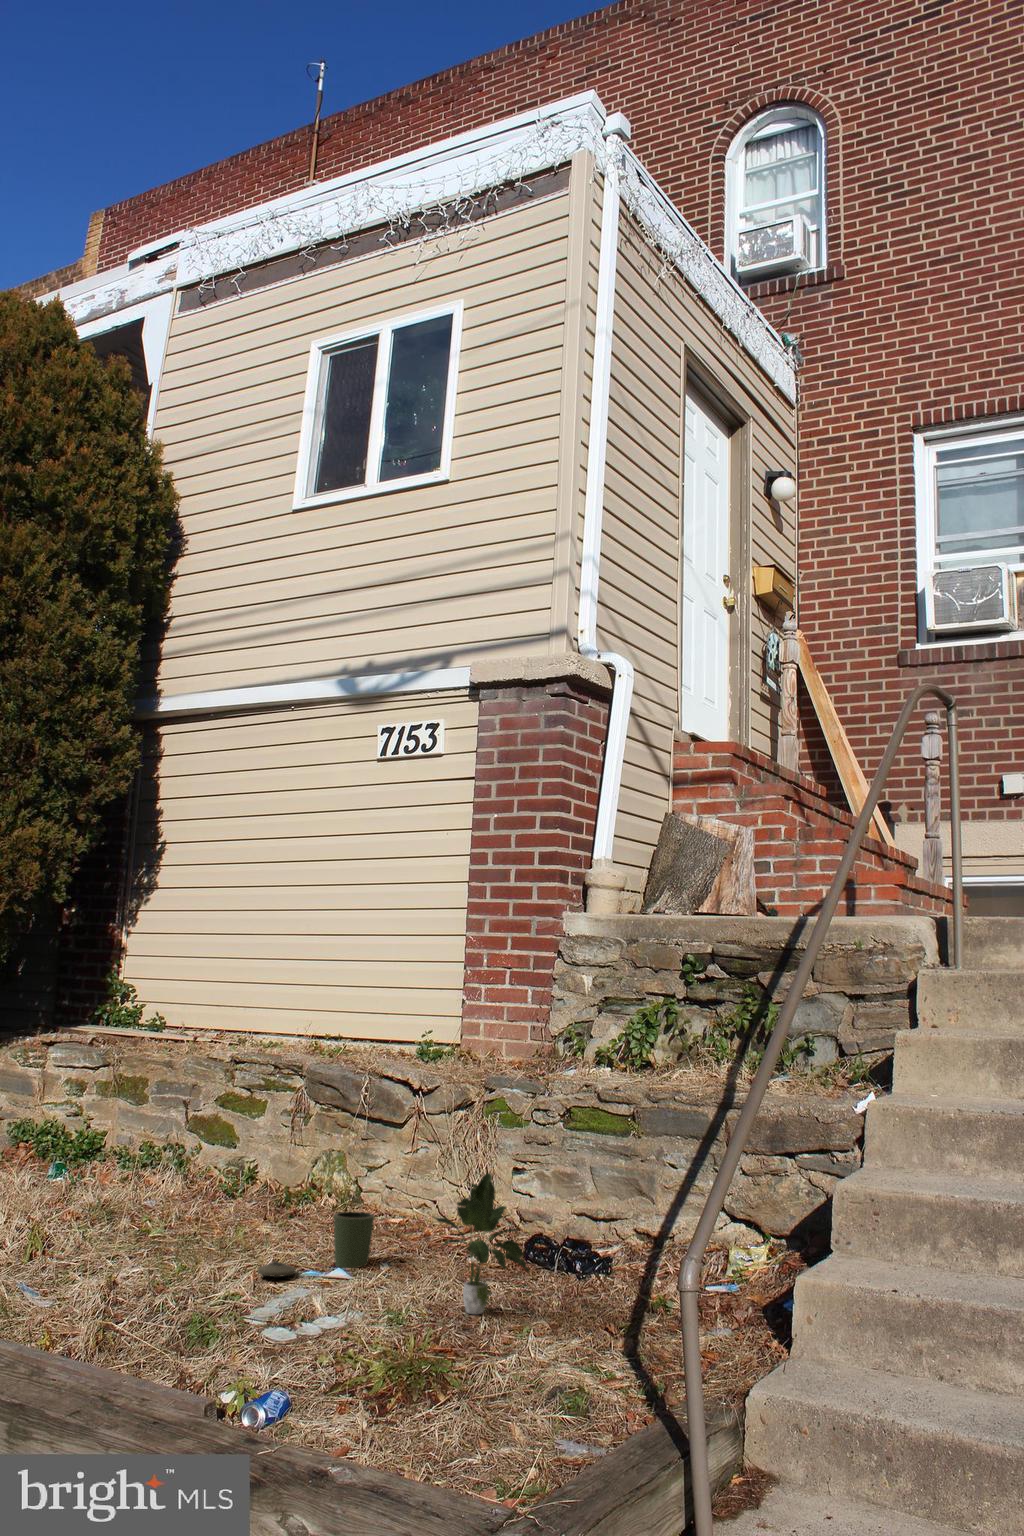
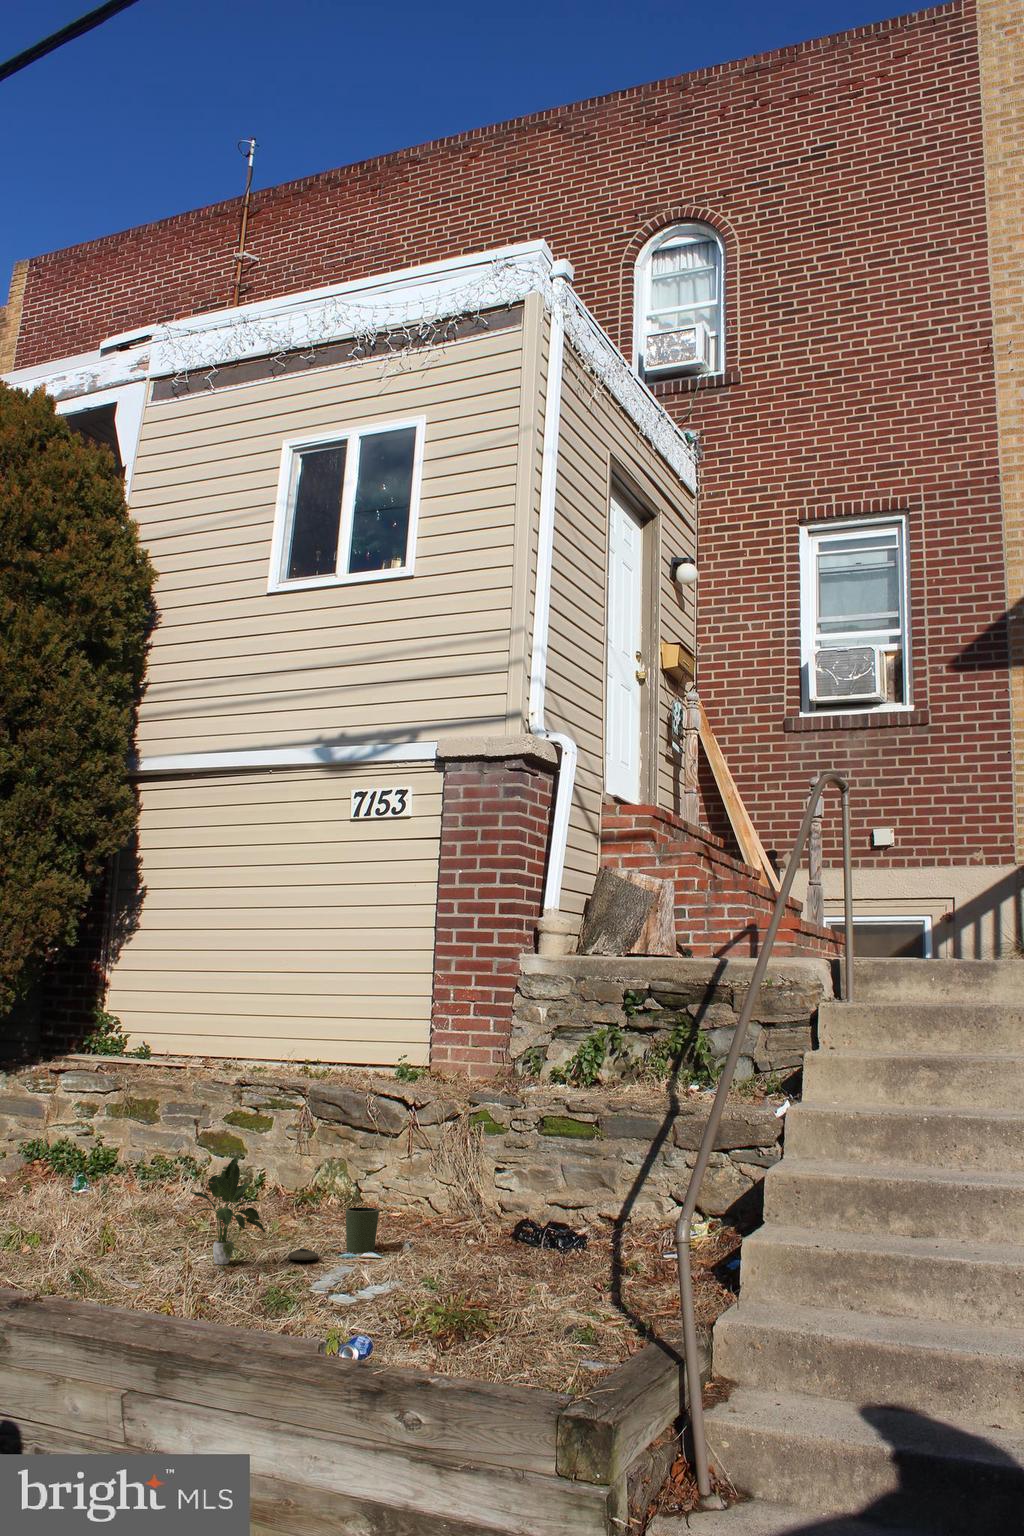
potted plant: present [433,1173,530,1314] -> present [190,1158,265,1265]

